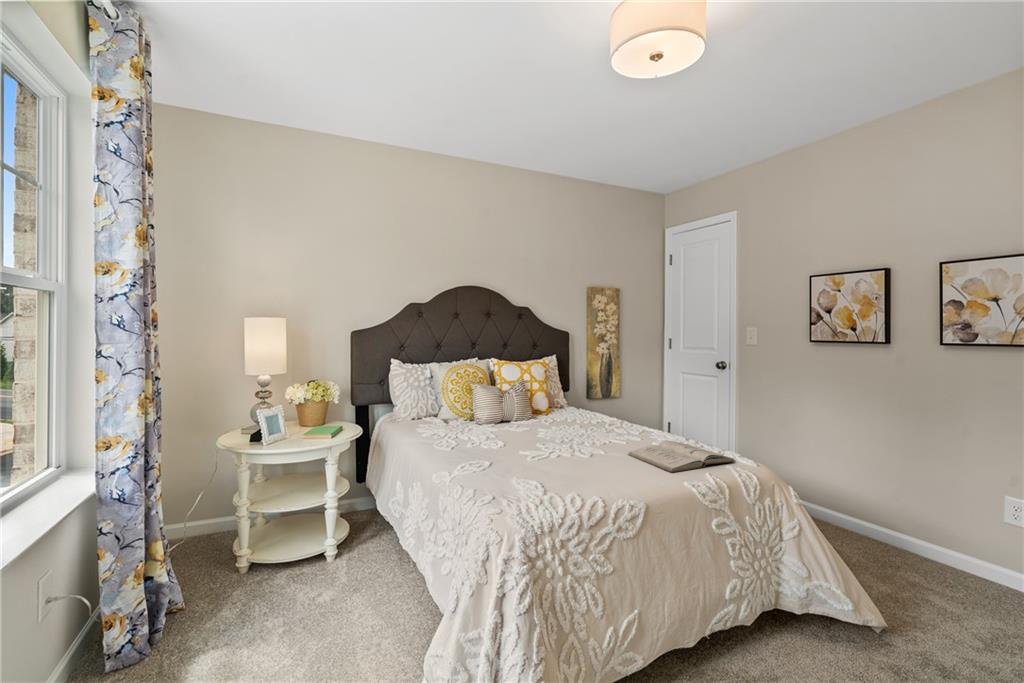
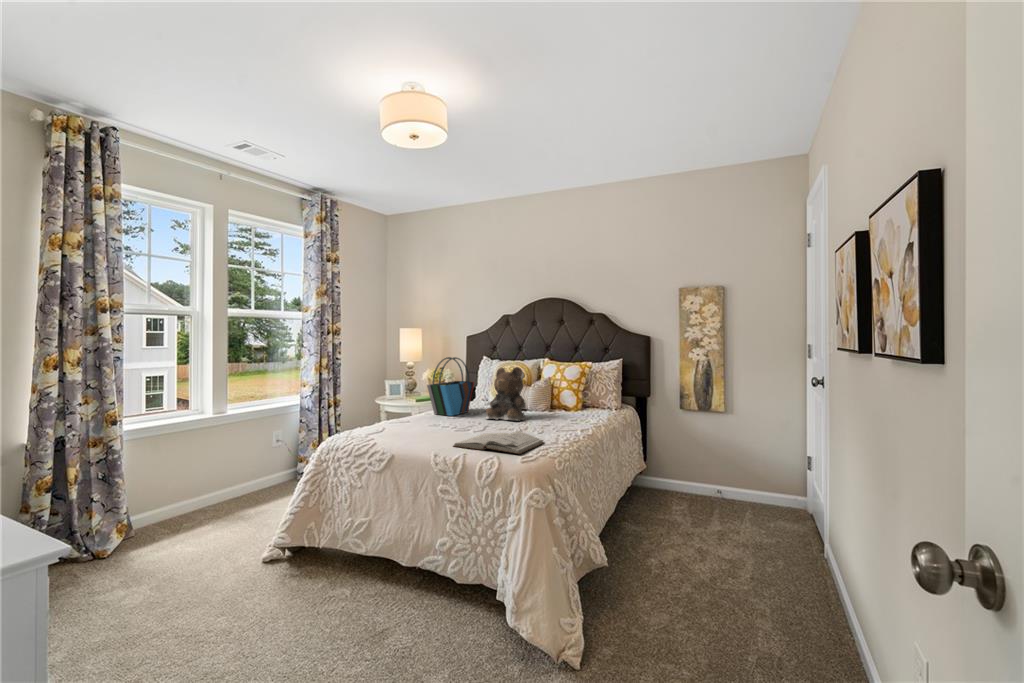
tote bag: none [456,365,505,445] -> present [427,357,474,416]
teddy bear: none [523,371,577,436] -> present [486,367,525,421]

